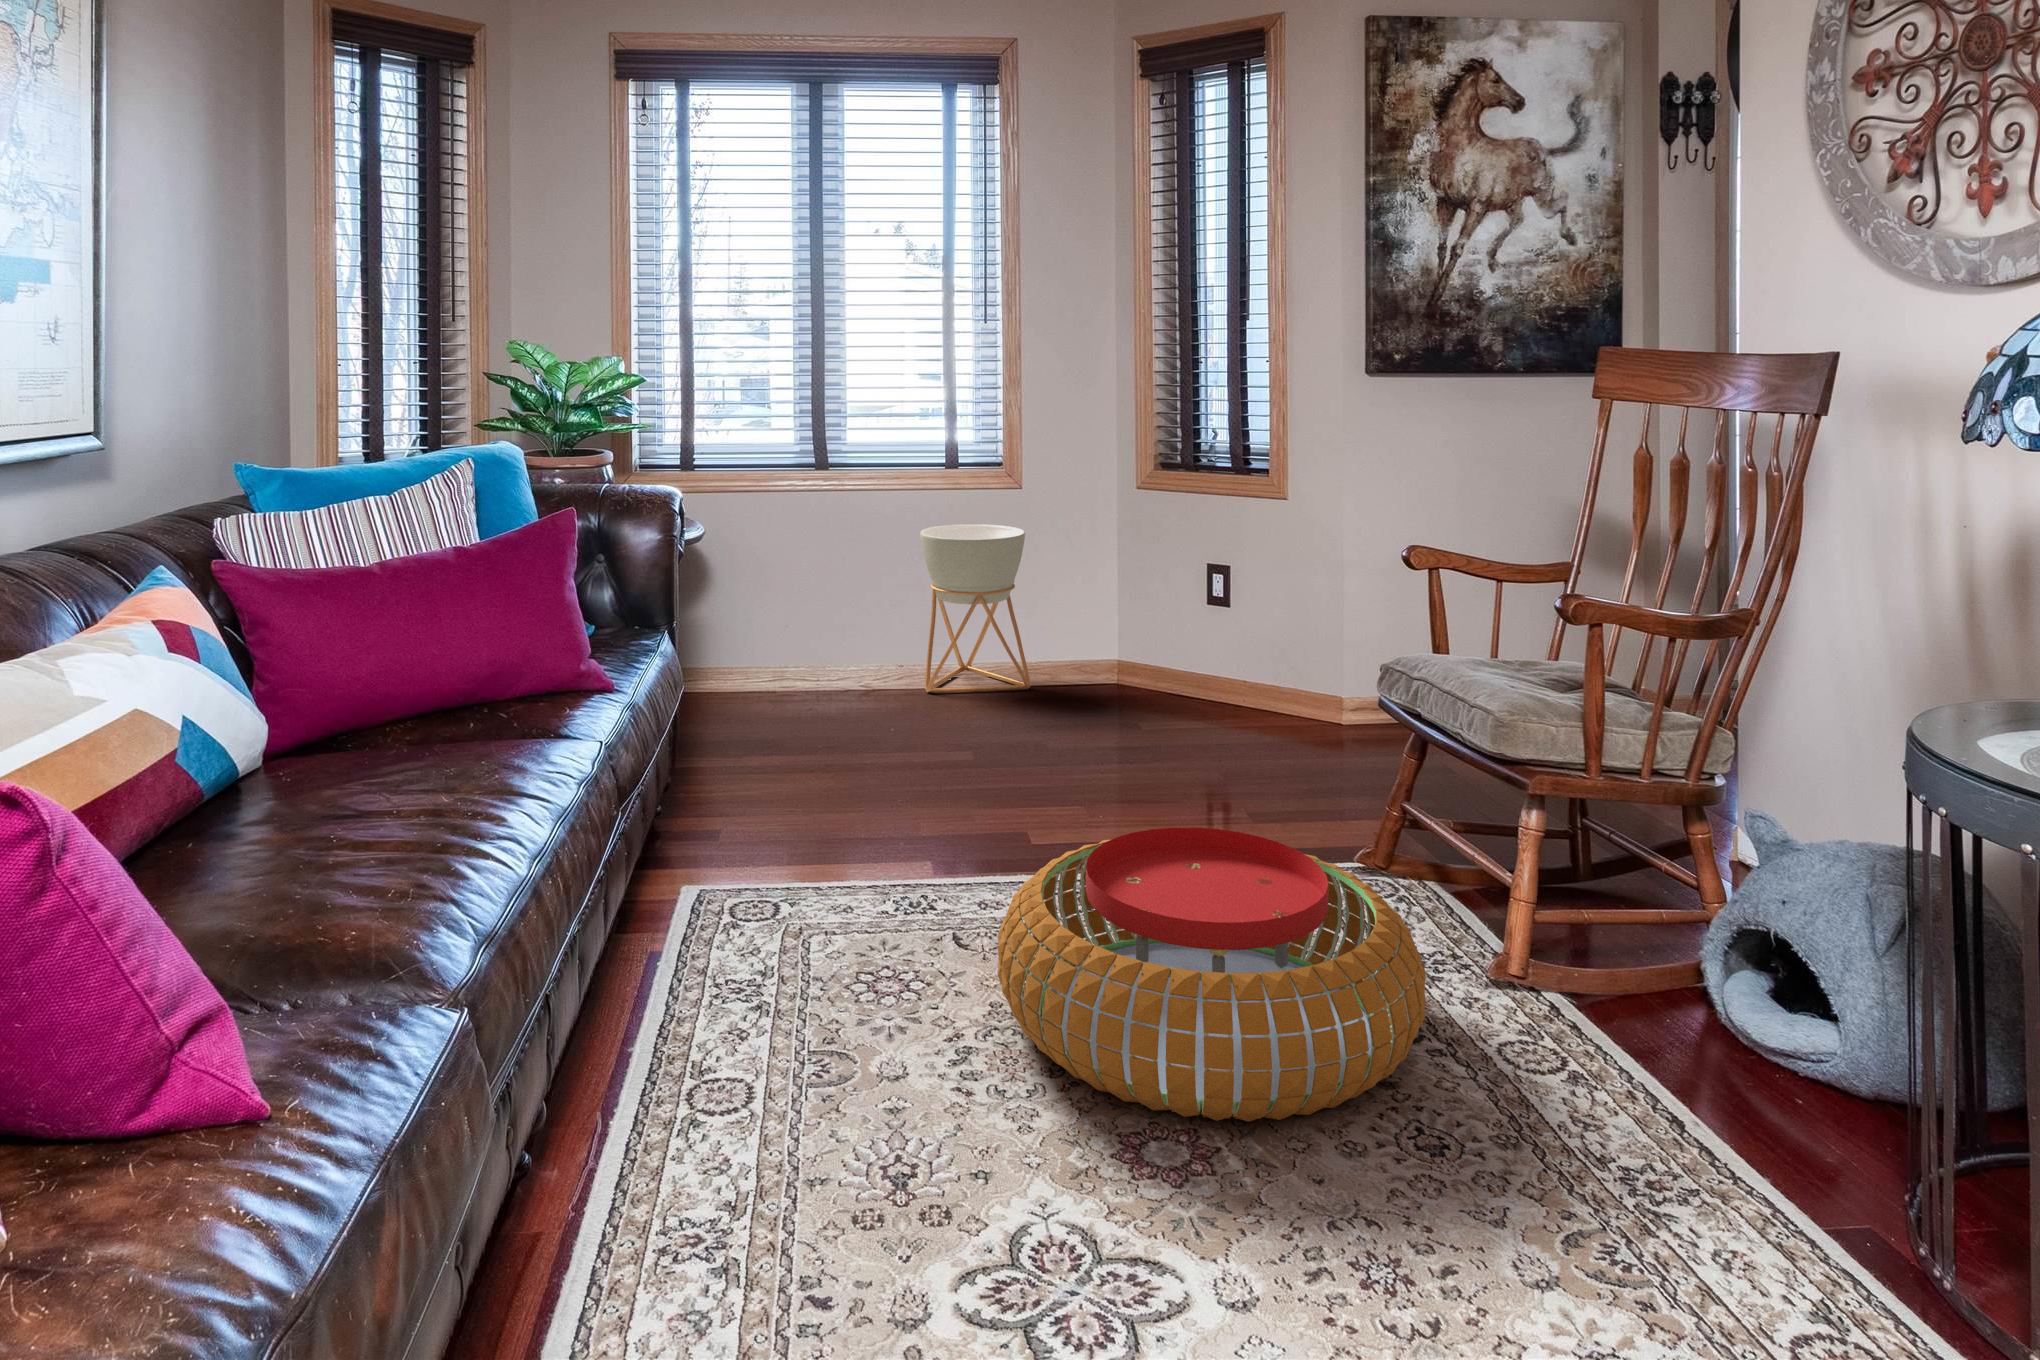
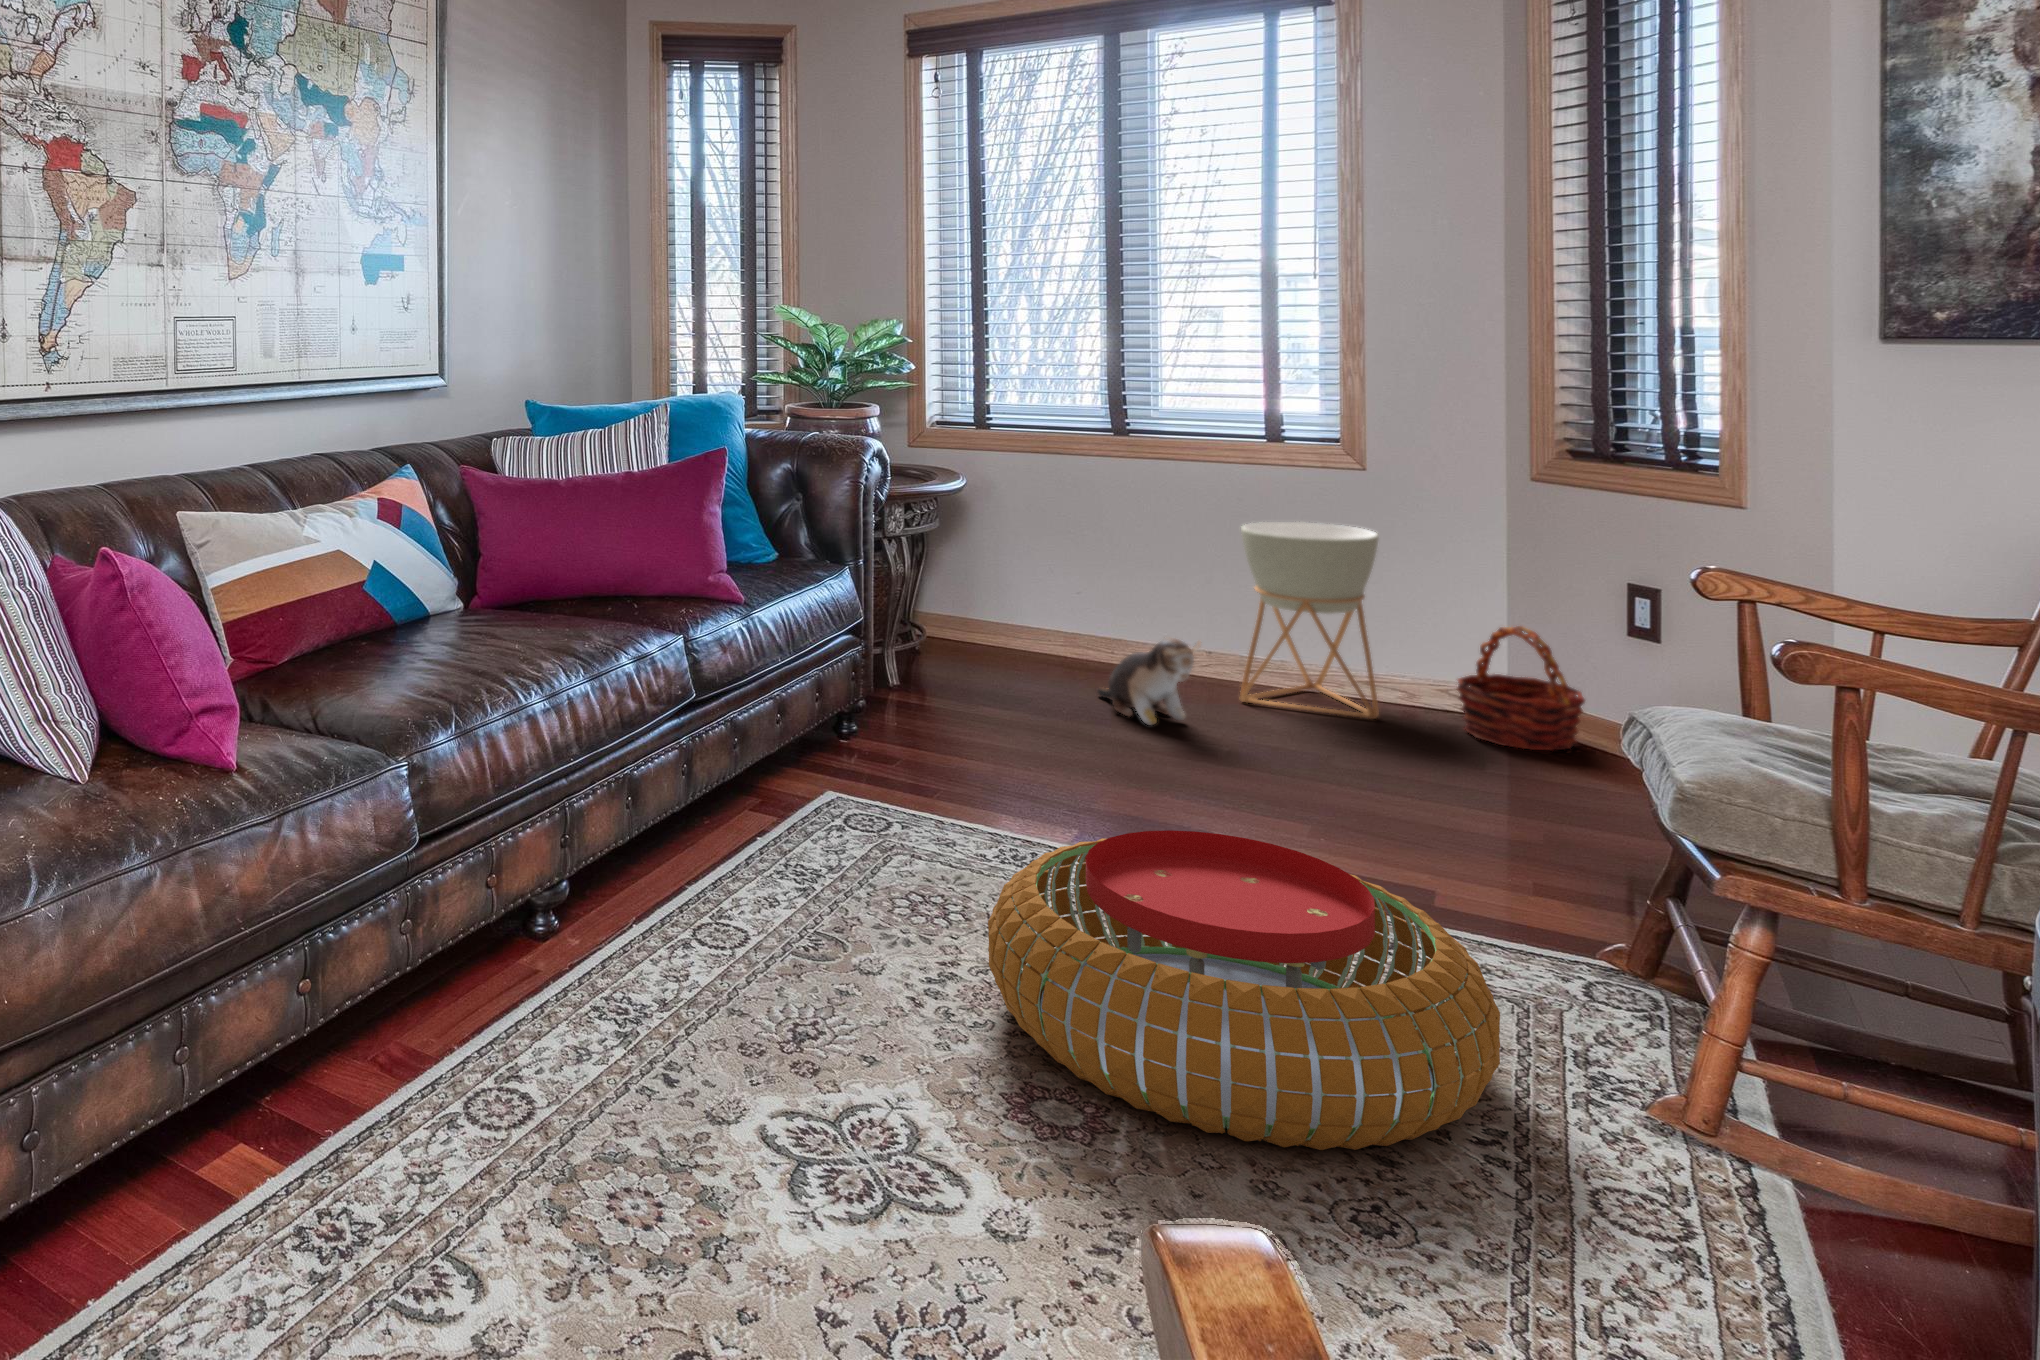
basket: none [1082,595,1170,694] -> present [1457,626,1585,751]
plush toy: none [815,643,928,730] -> present [1098,638,1201,725]

